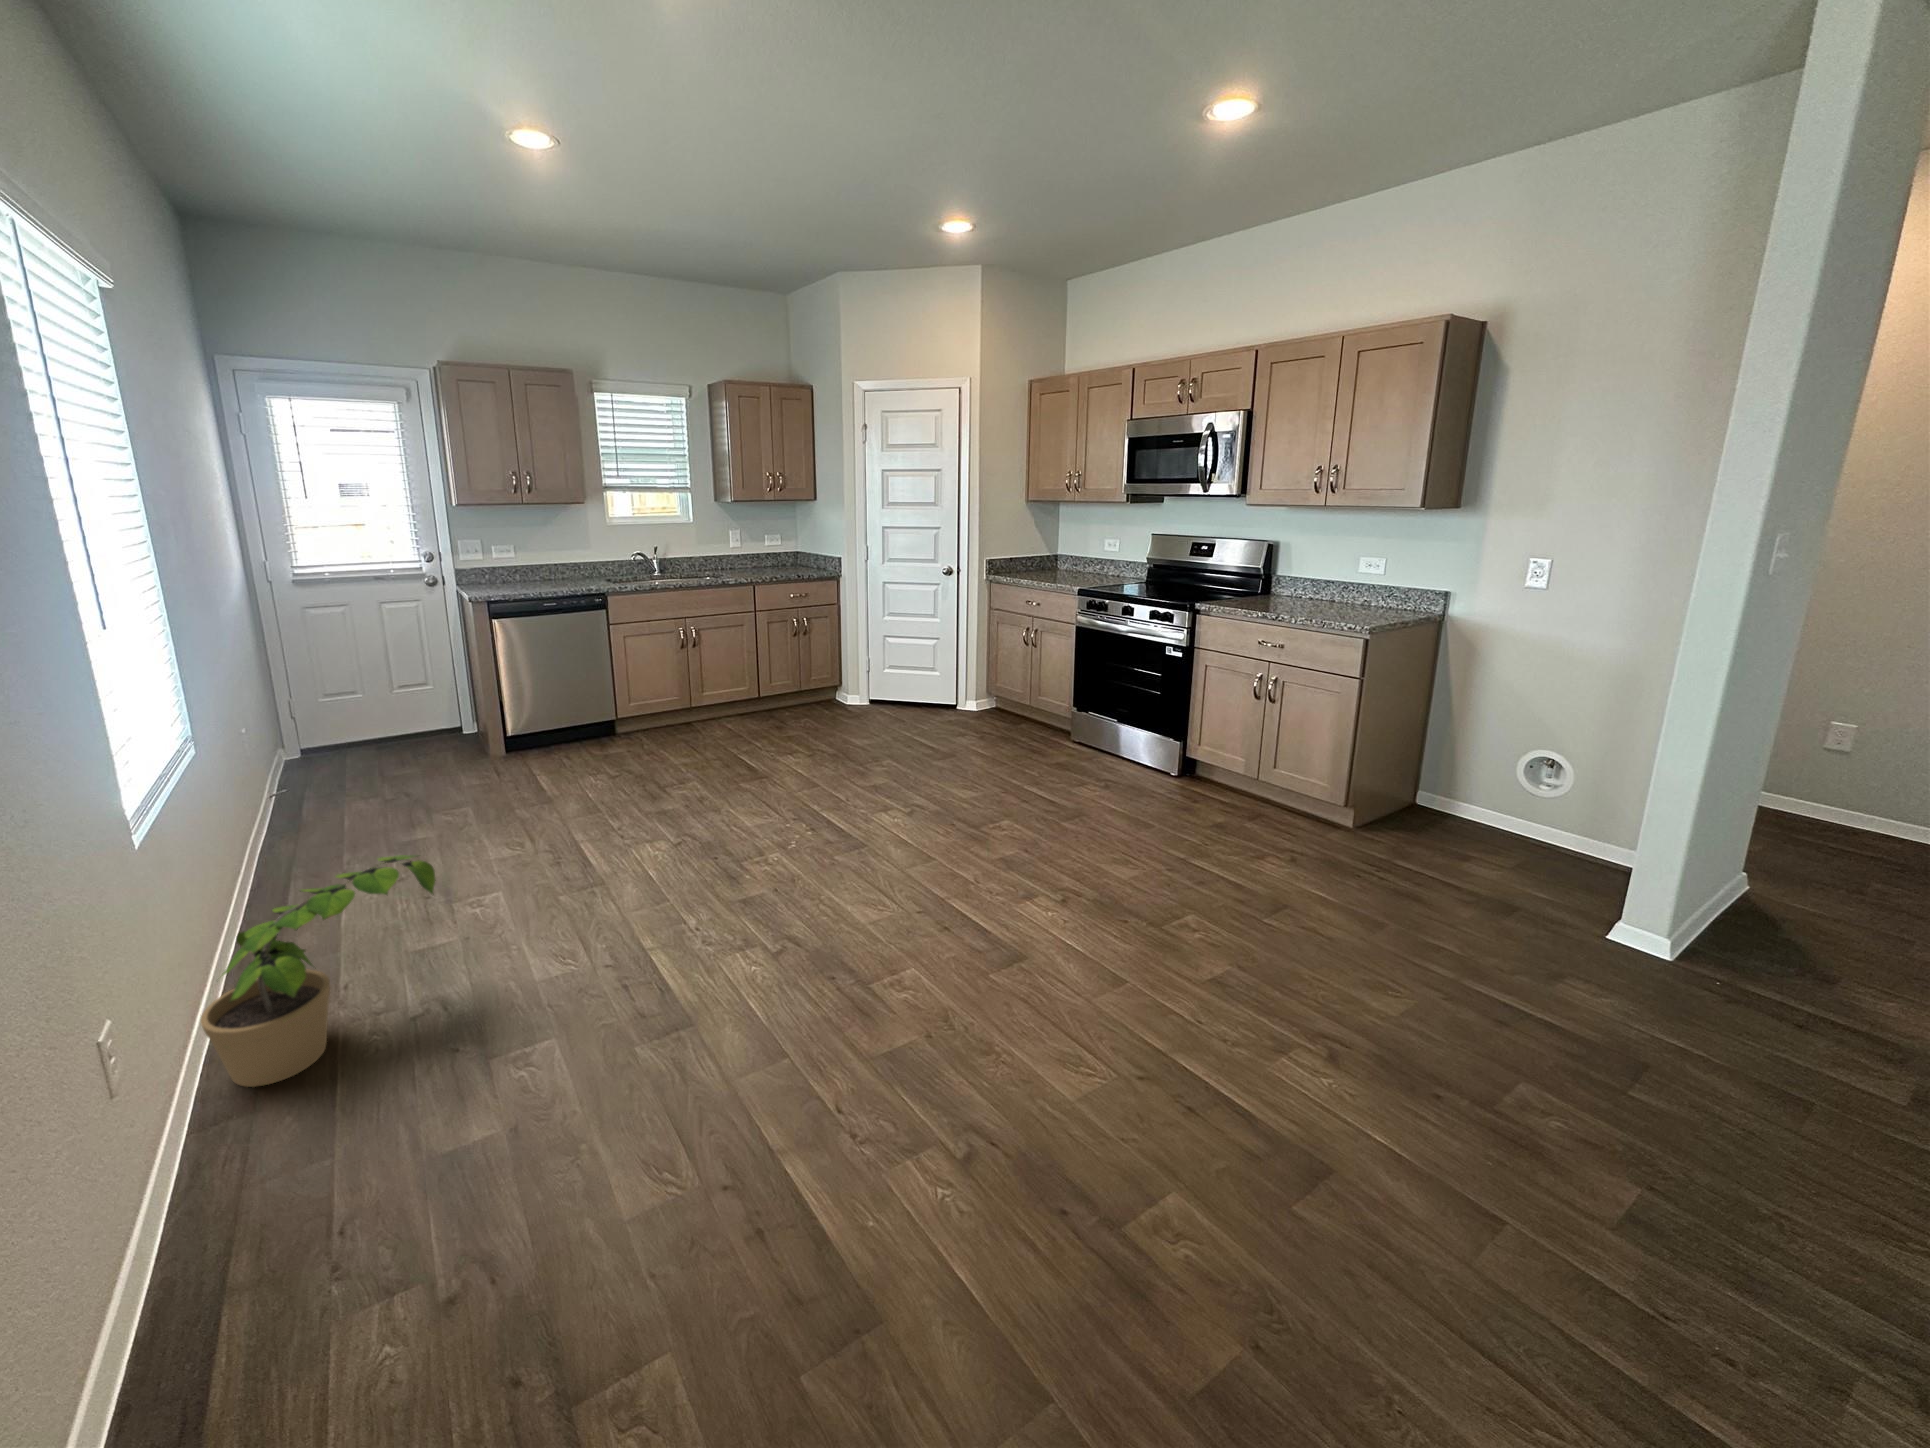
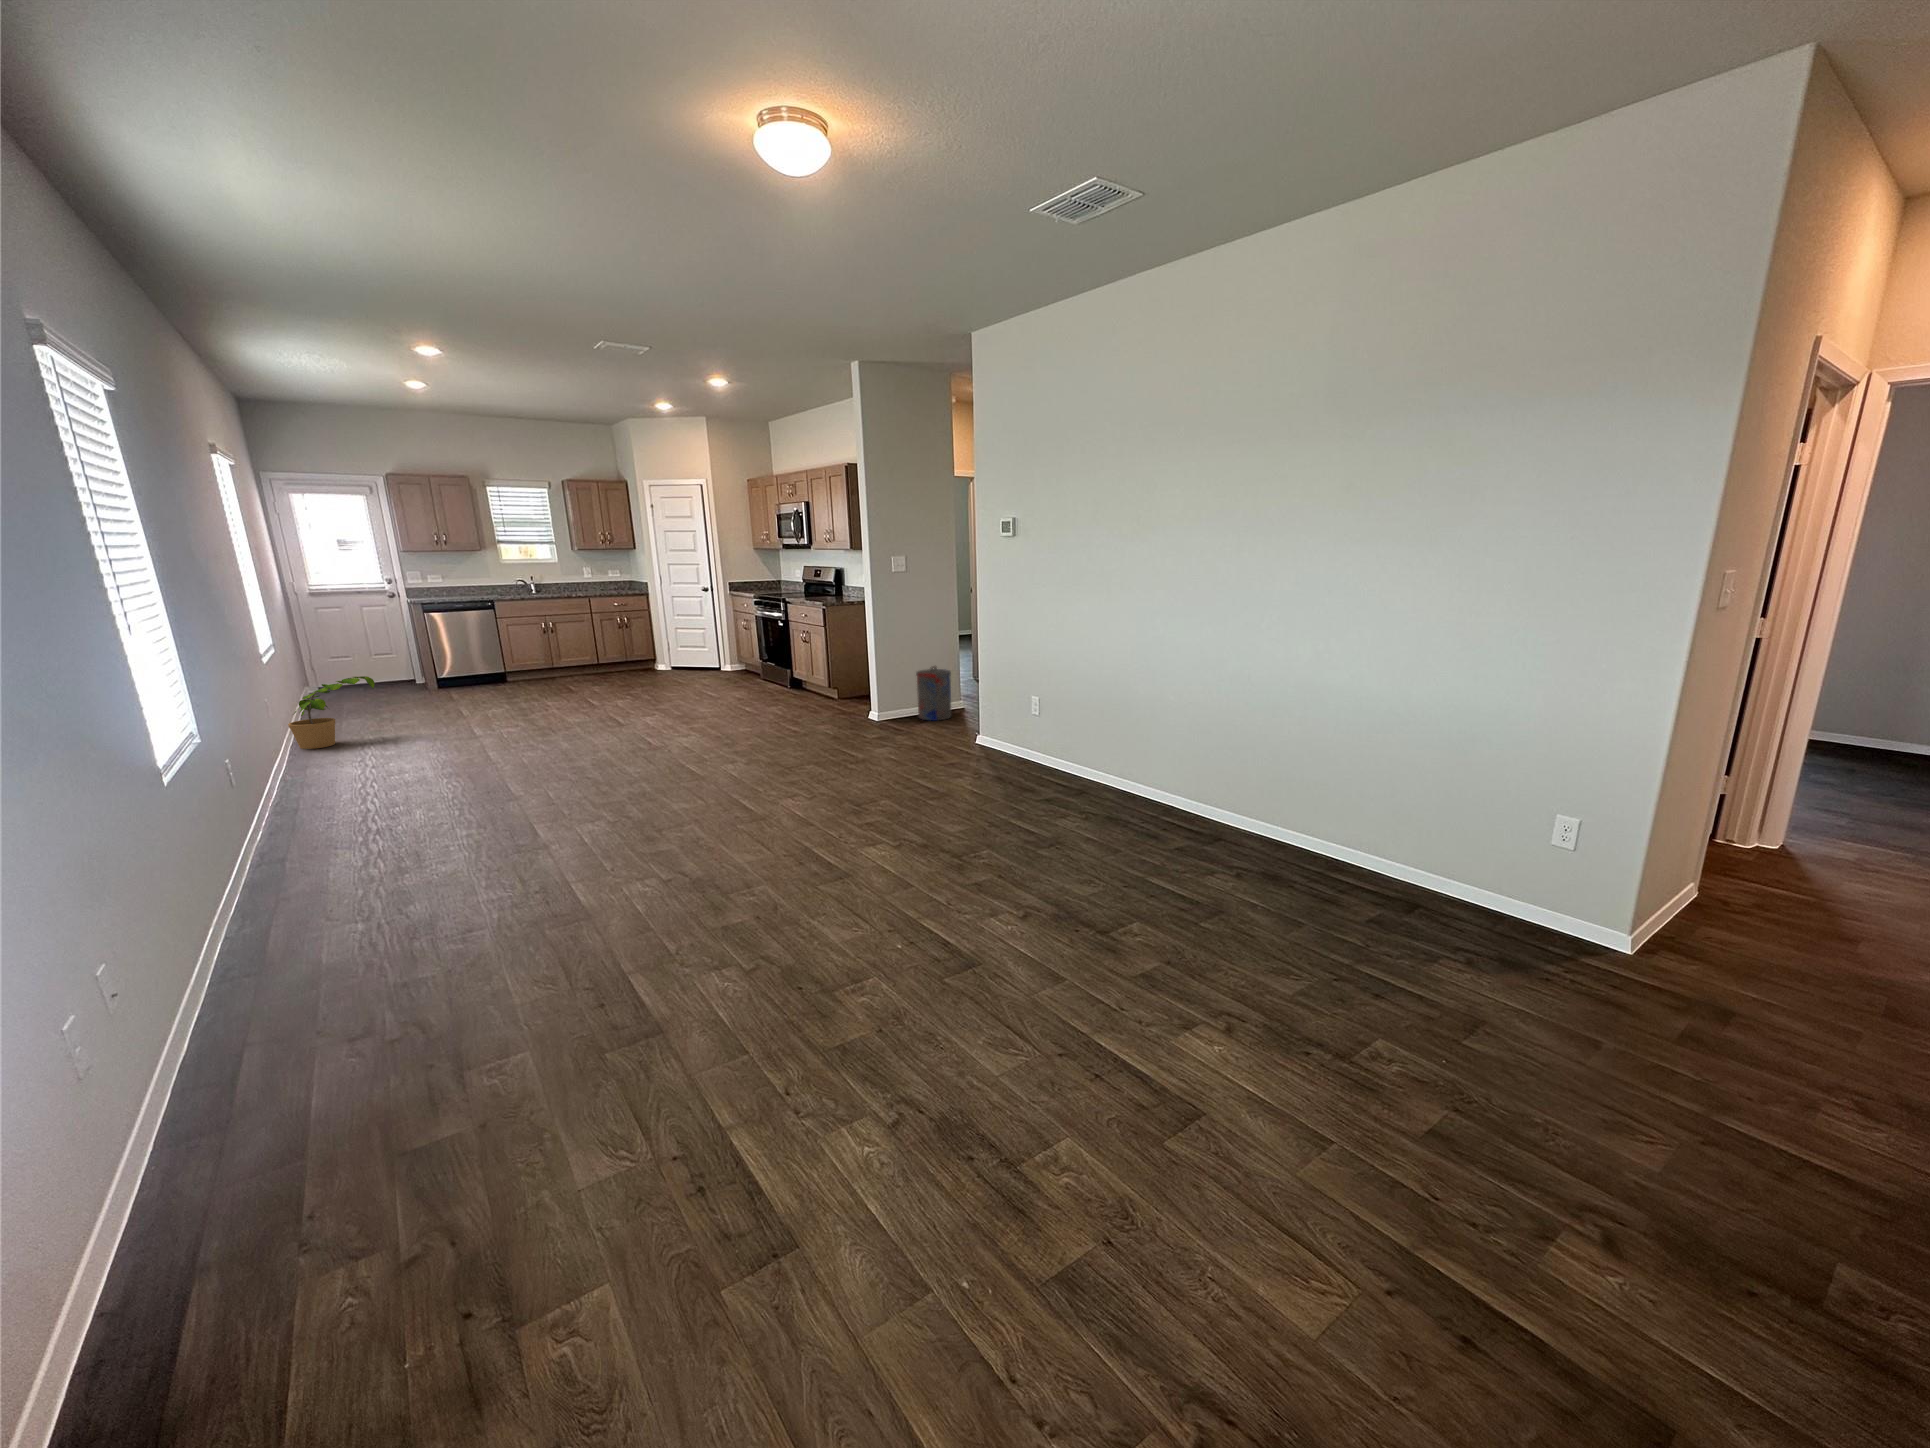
trash can: none [1724,815,1885,966] -> present [916,666,951,721]

